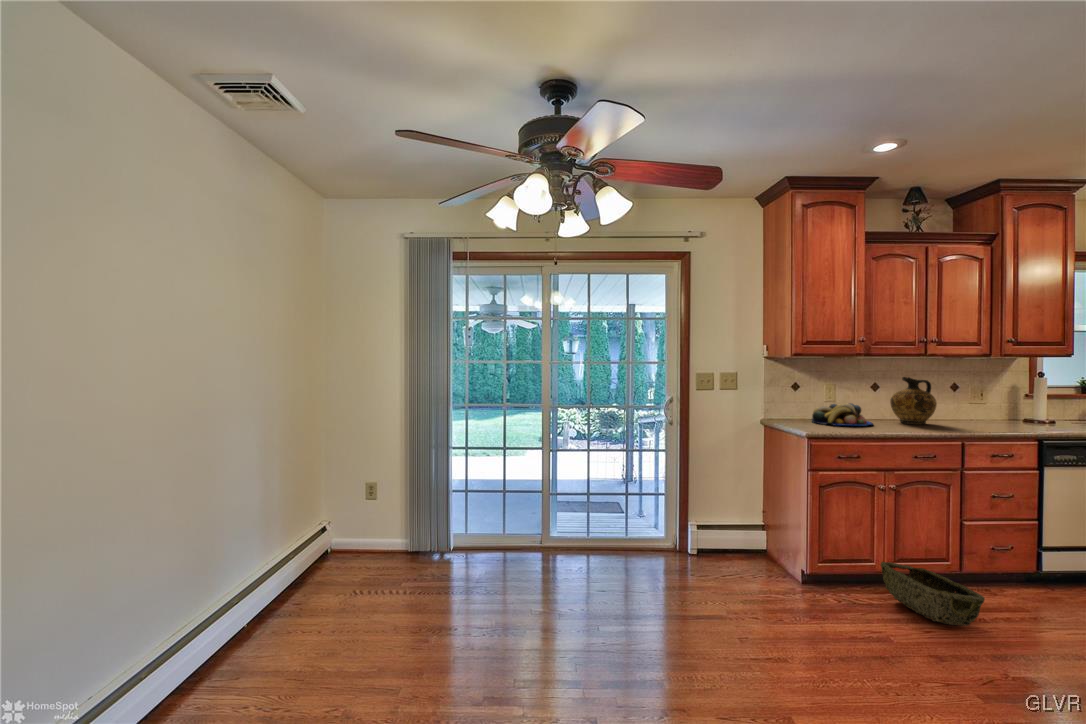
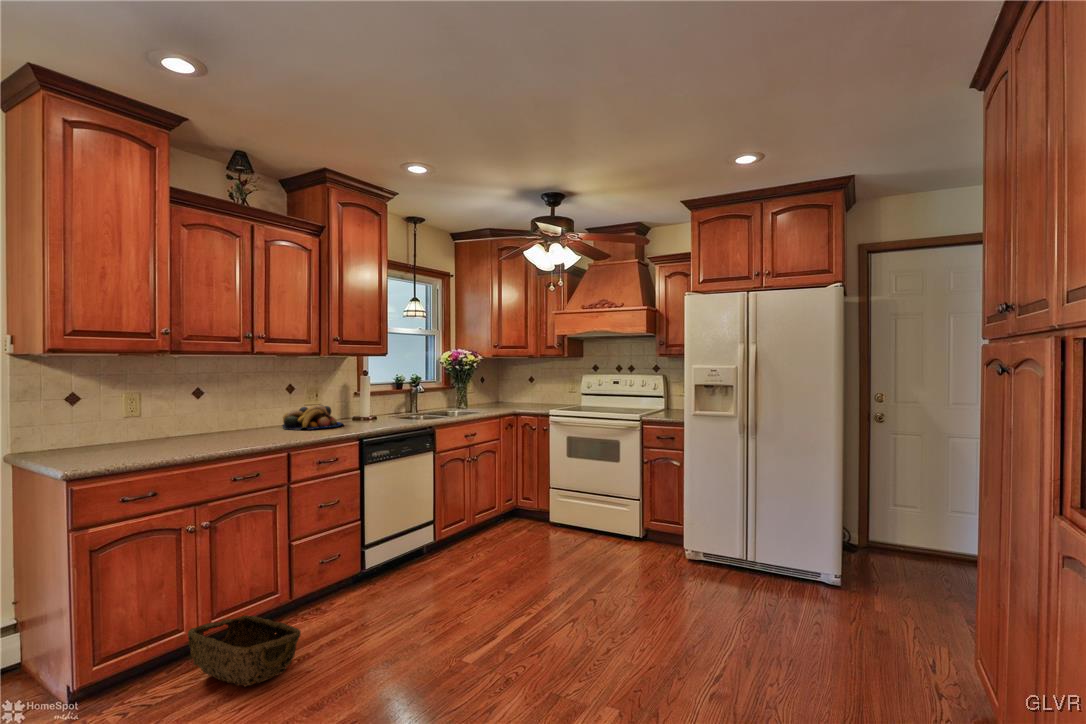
ceramic jug: present [890,377,937,424] -> none [215,380,267,437]
fruit bowl: present [812,403,873,426] -> present [282,405,343,430]

